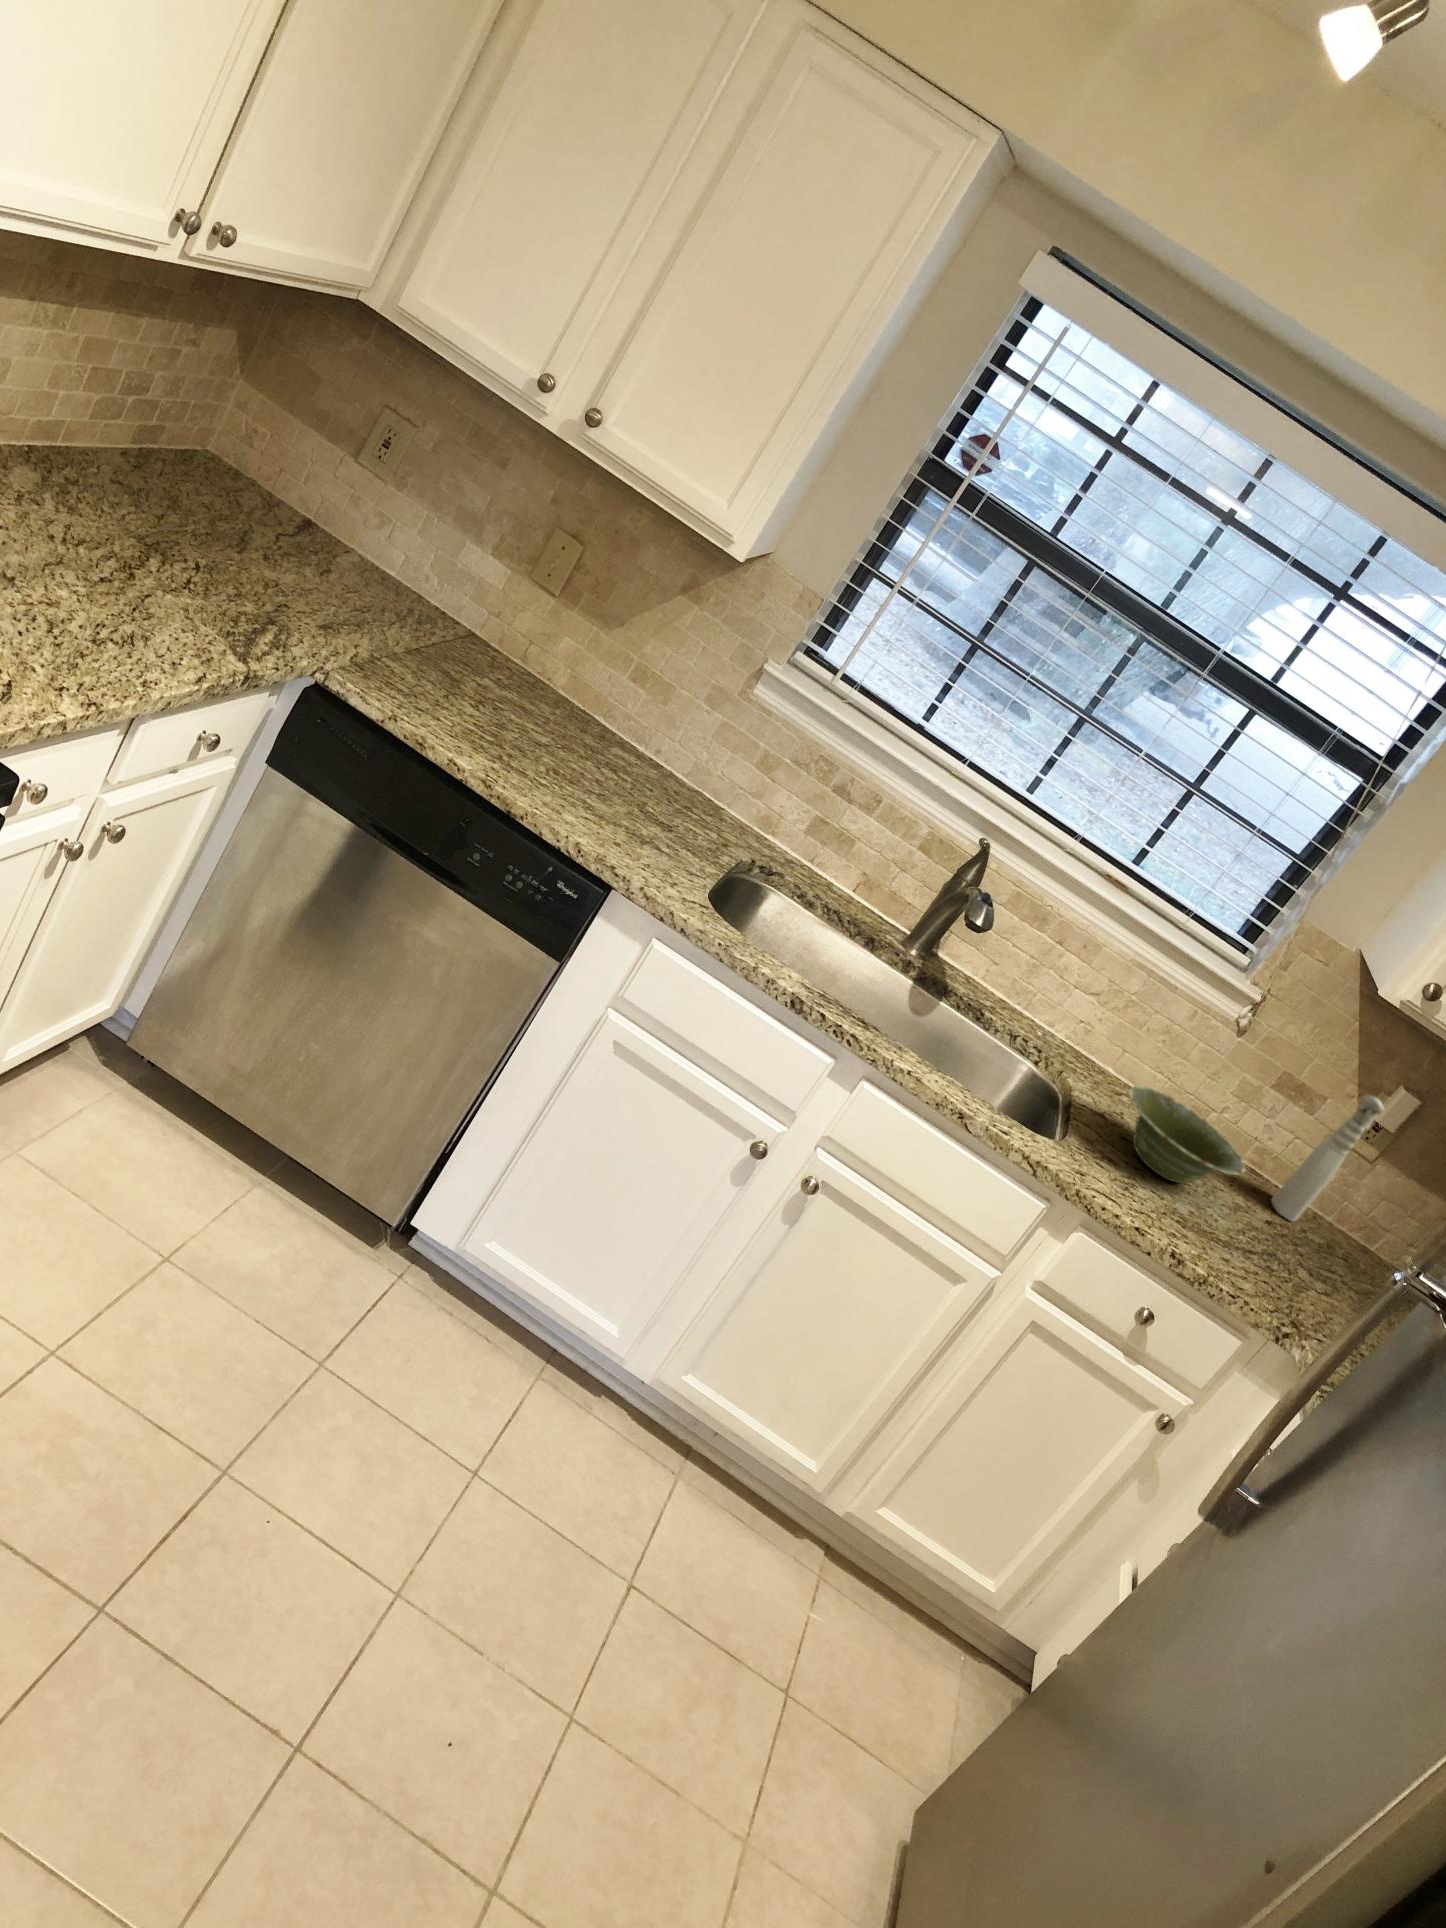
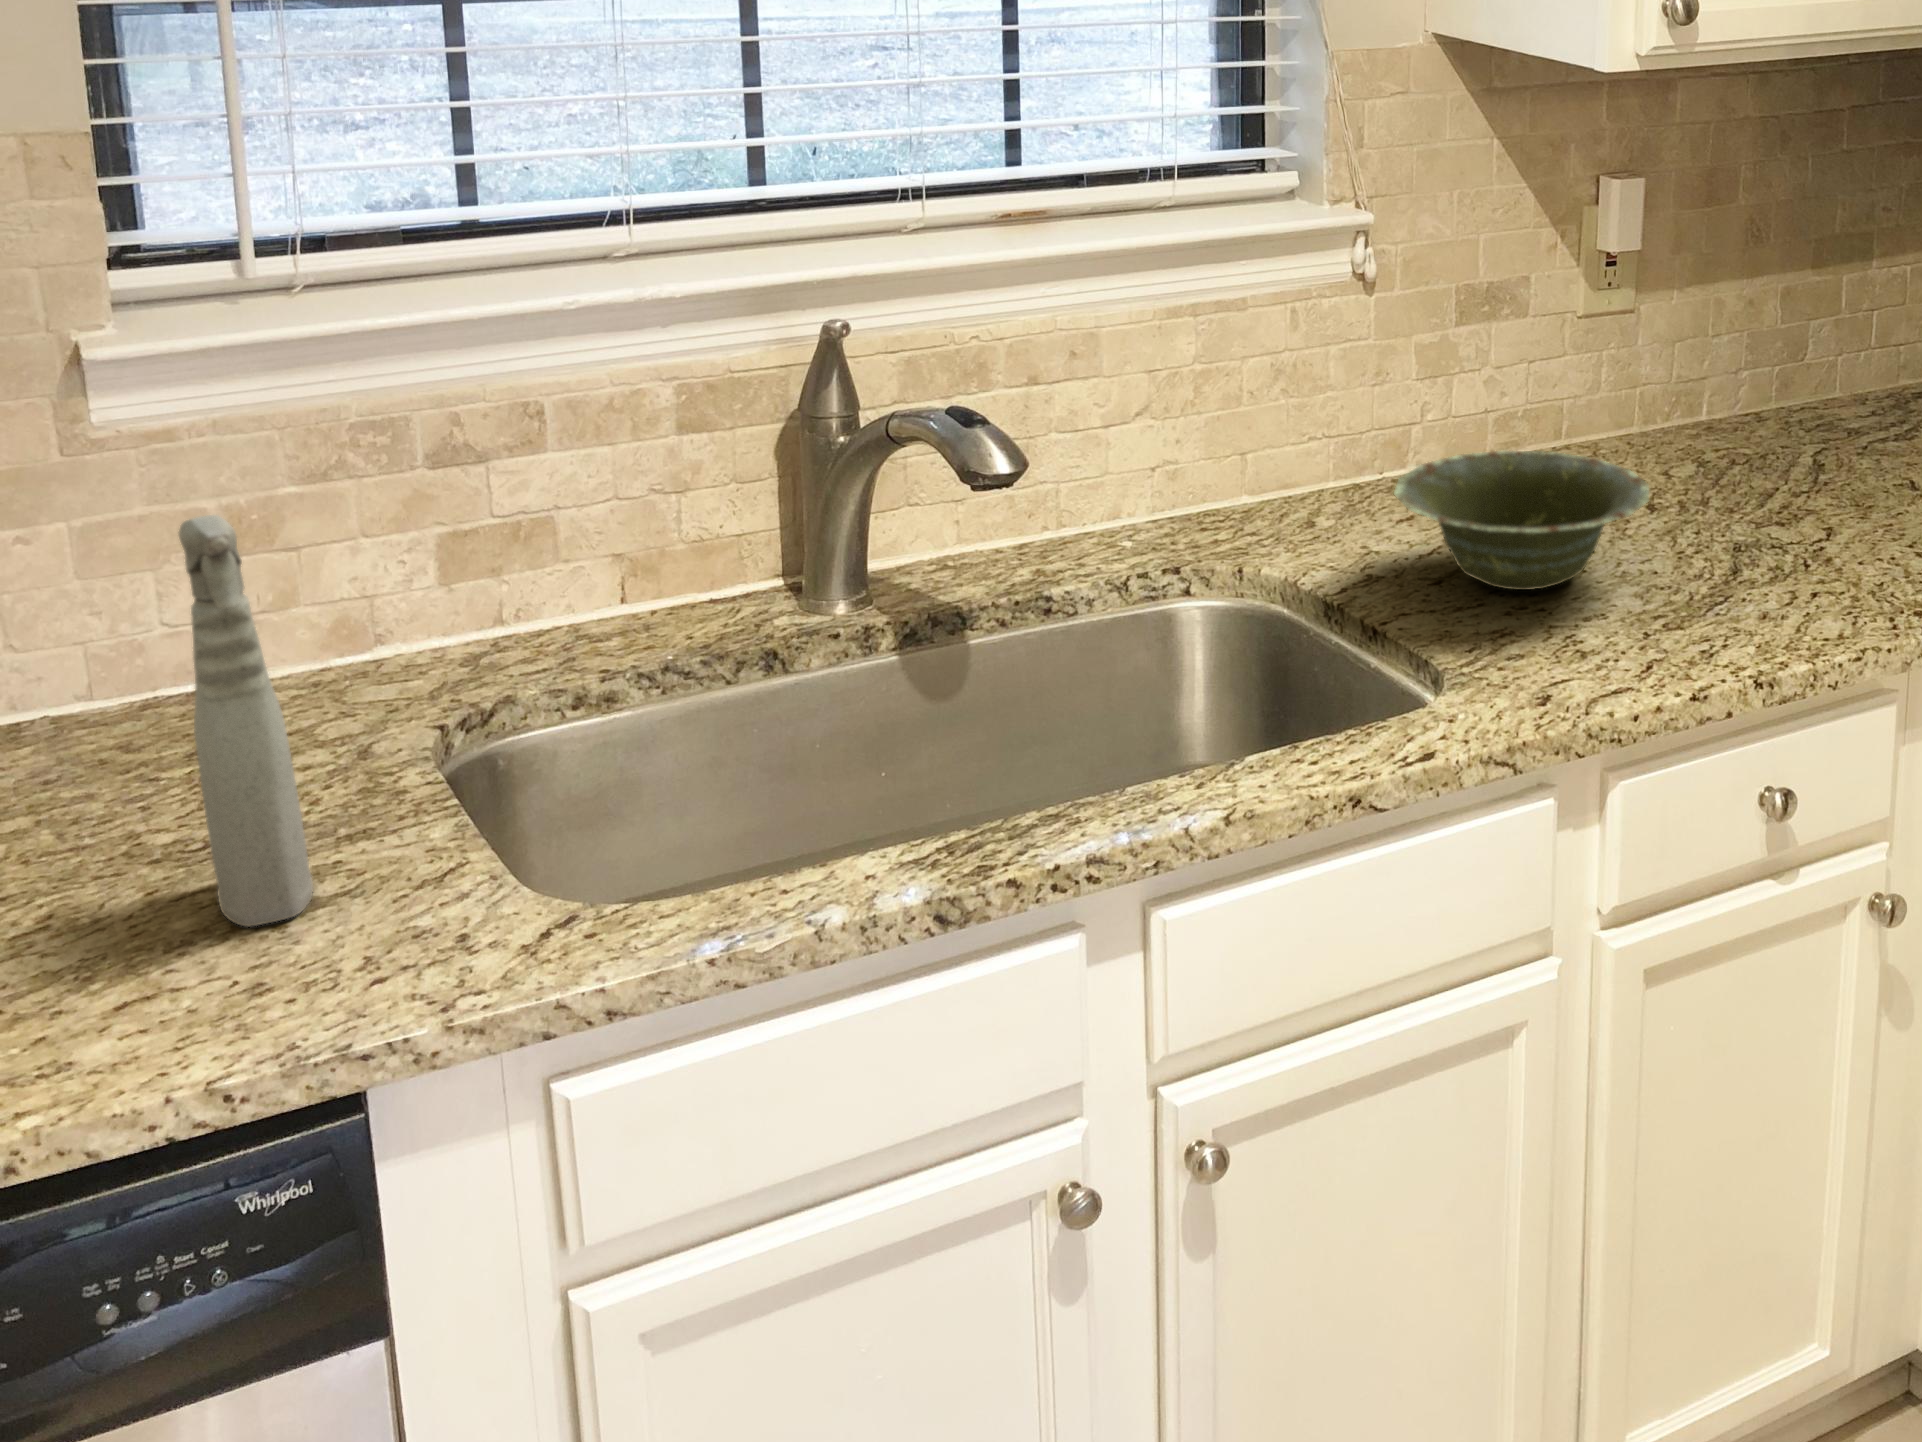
spray bottle: present [1271,1095,1384,1222] -> present [178,515,313,927]

